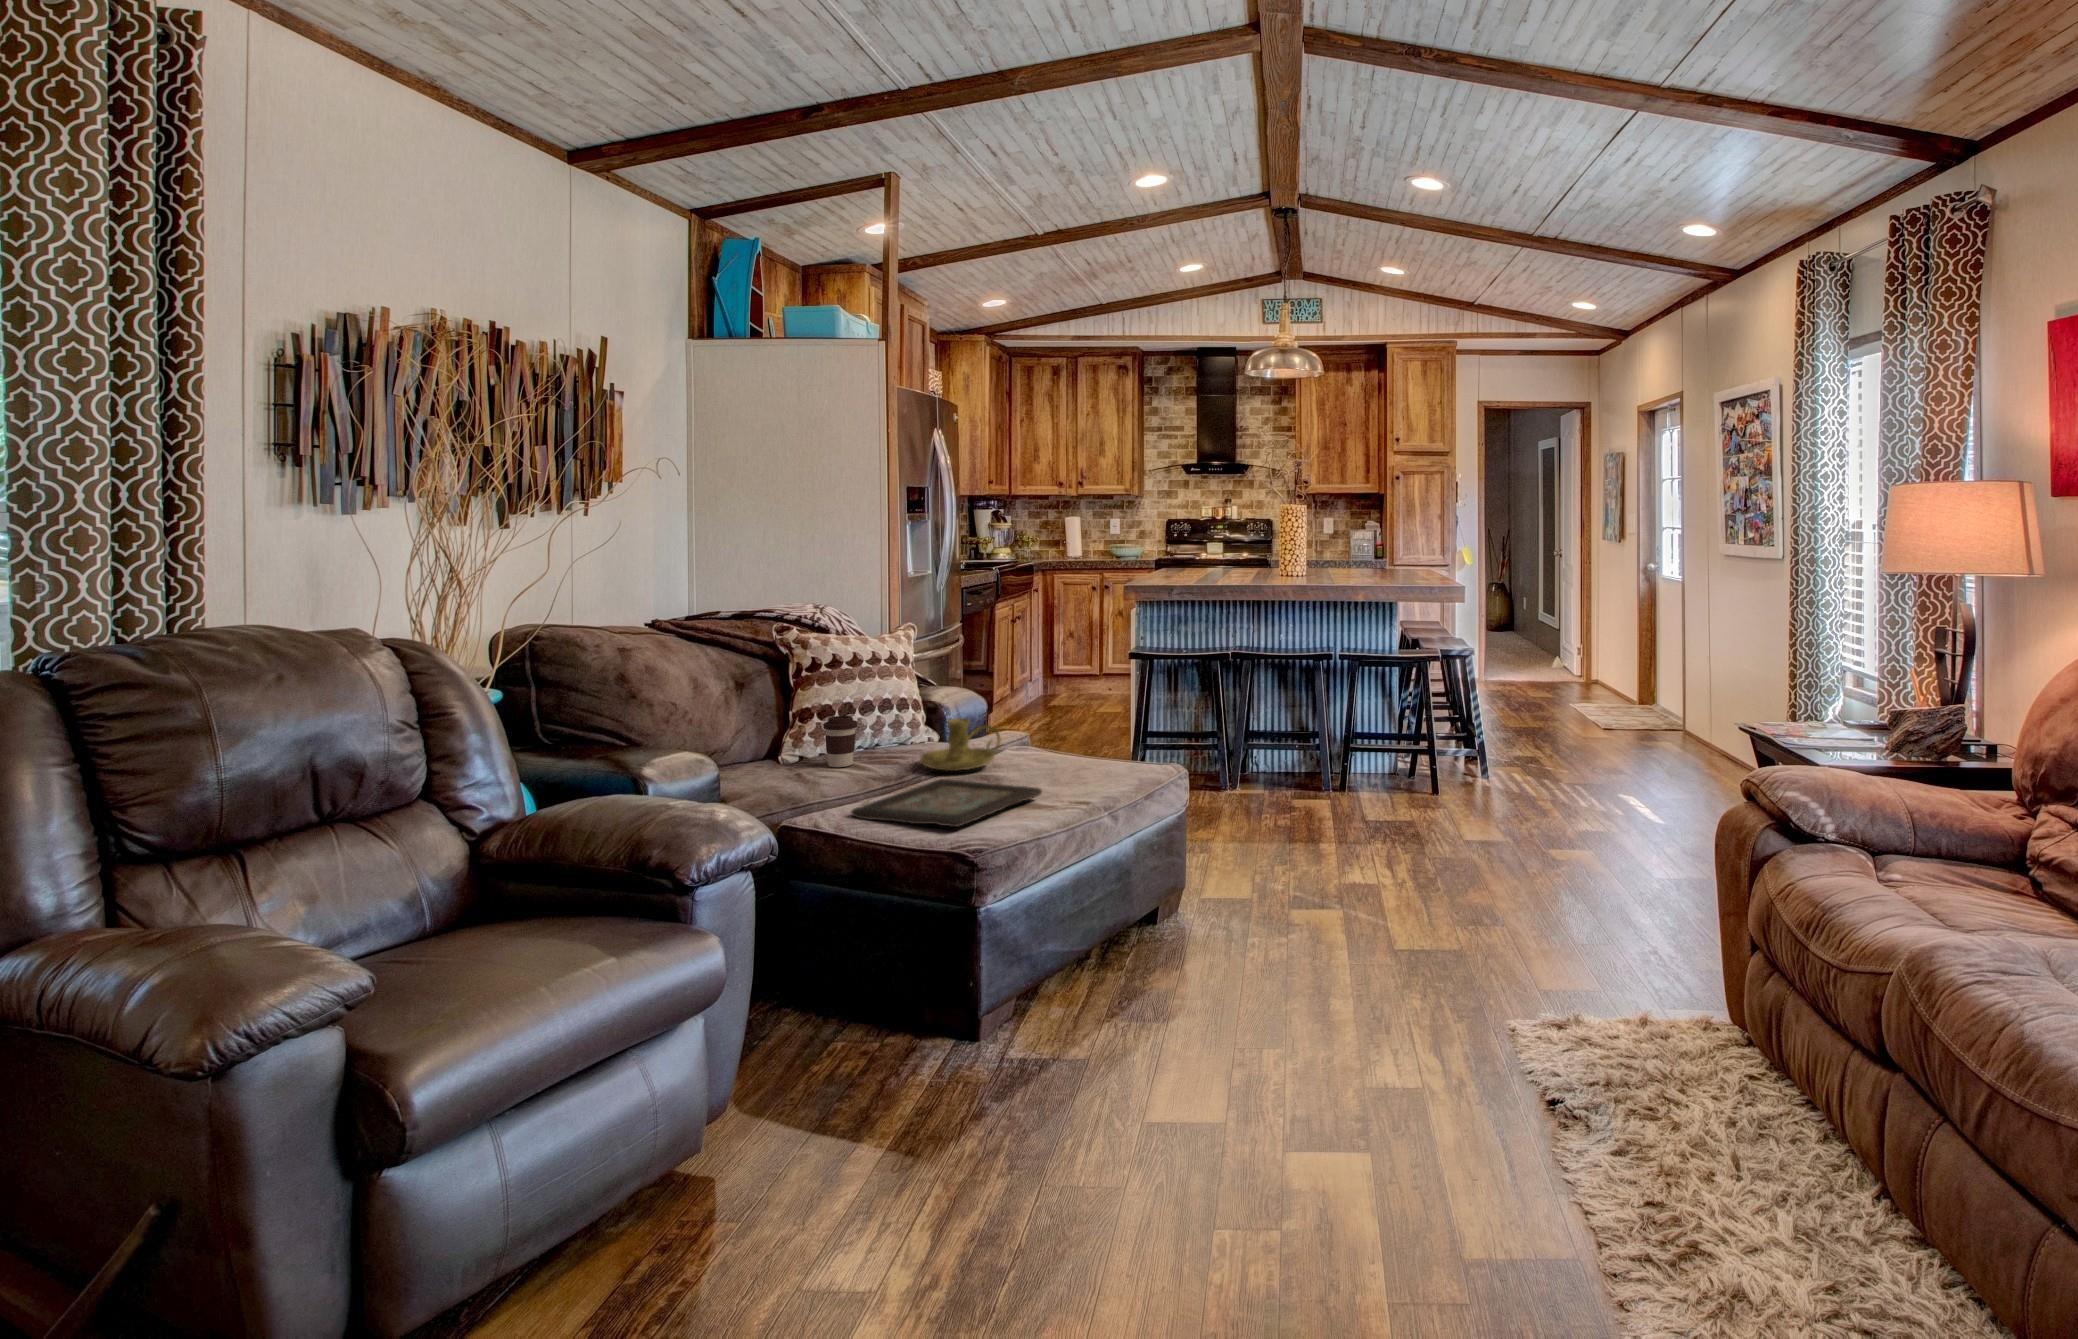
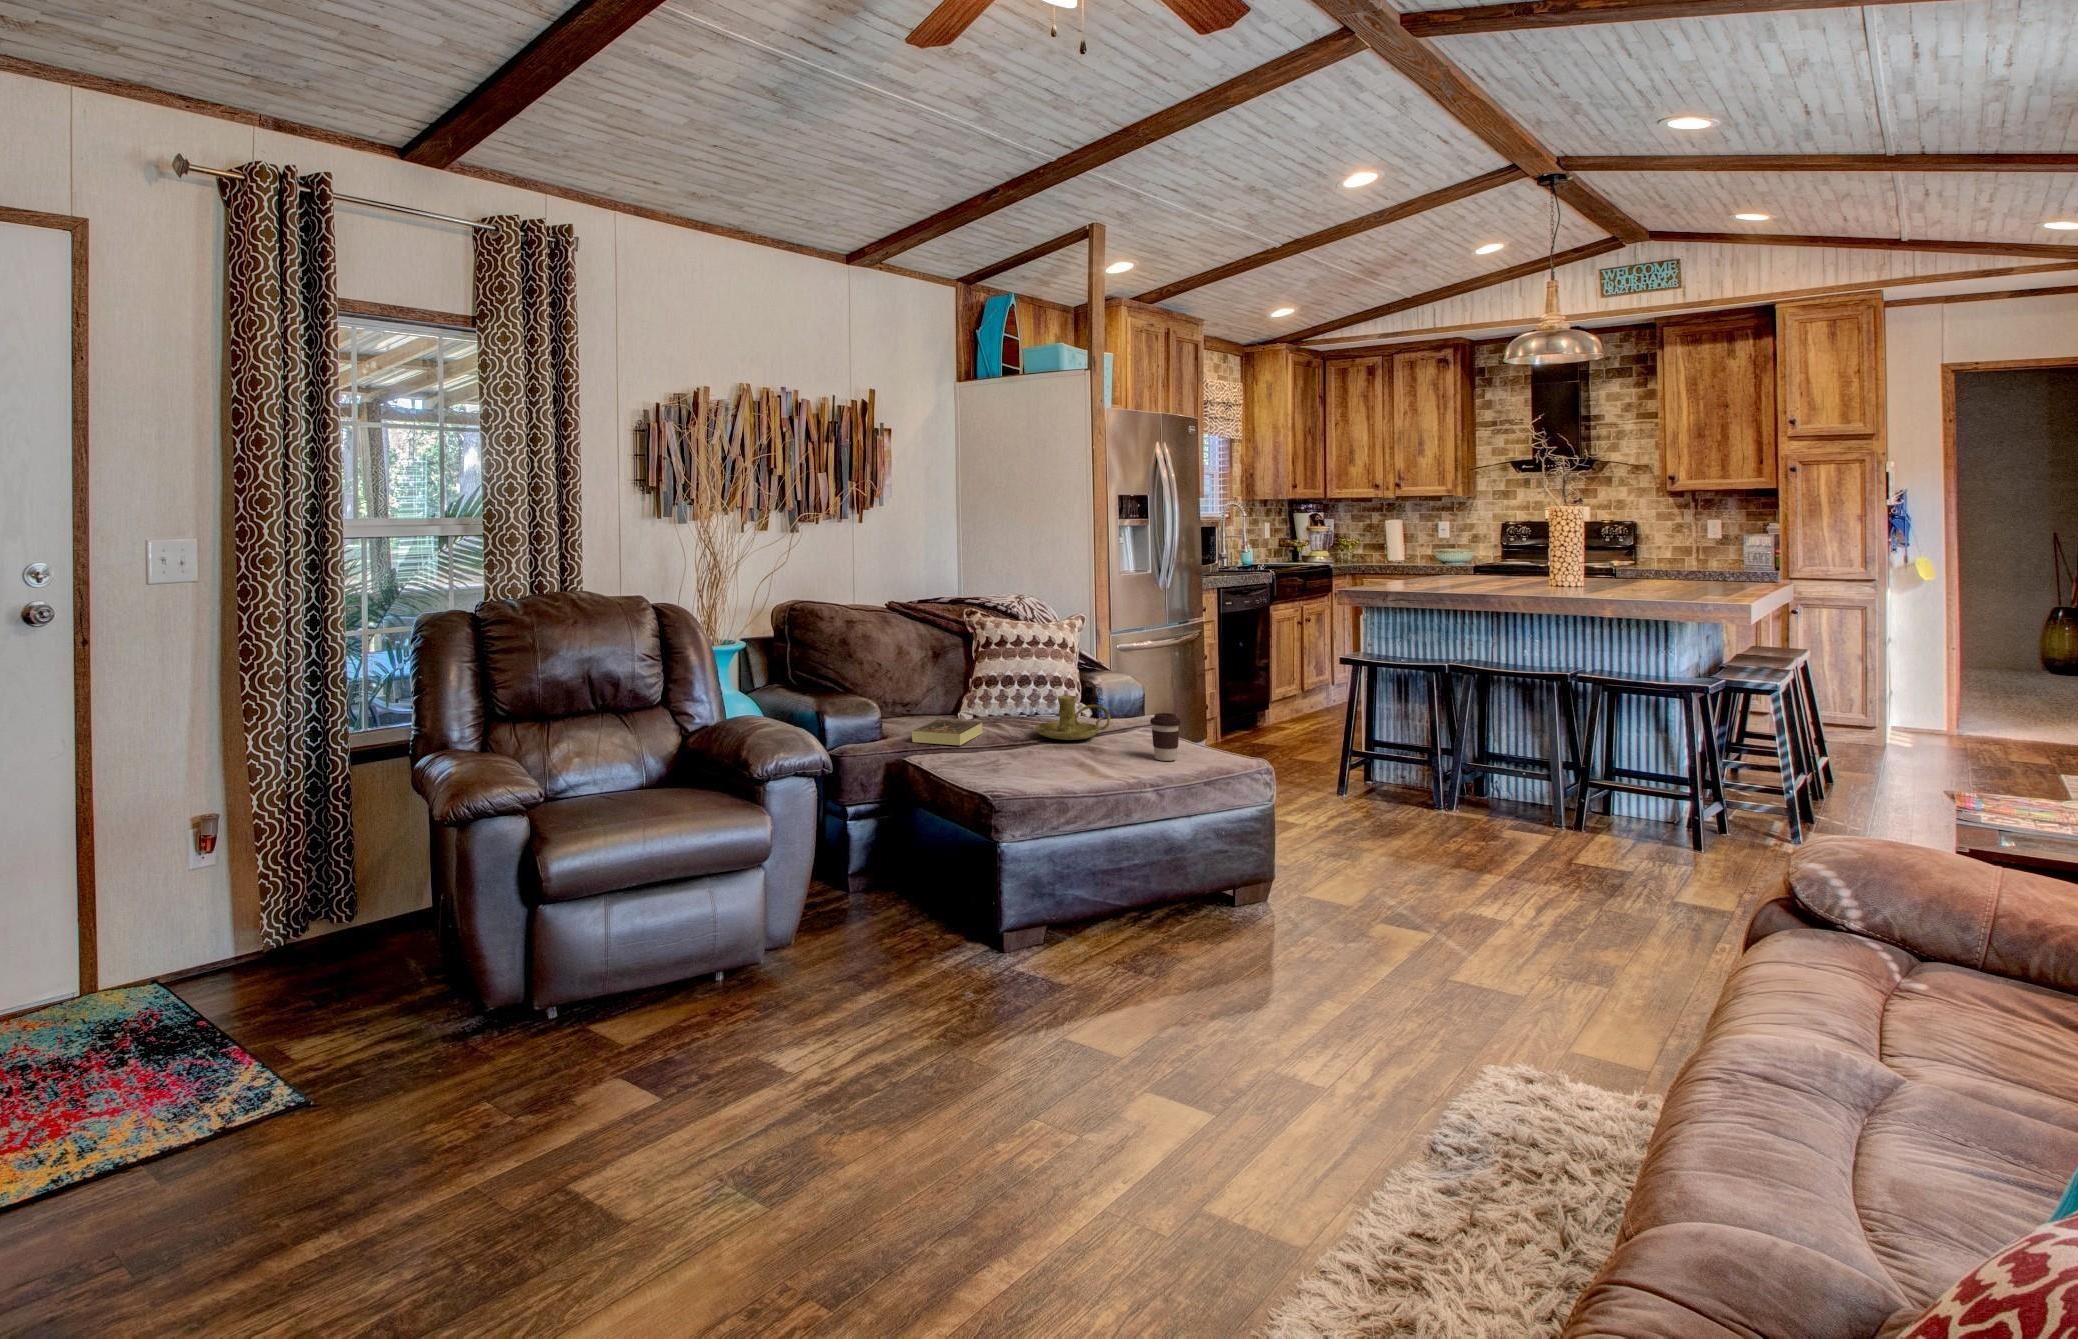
coffee cup: present [824,716,857,767] -> present [1150,713,1181,761]
book: none [780,763,853,800] -> present [912,720,982,745]
decorative tray: present [852,779,1042,827] -> none [942,743,1097,778]

